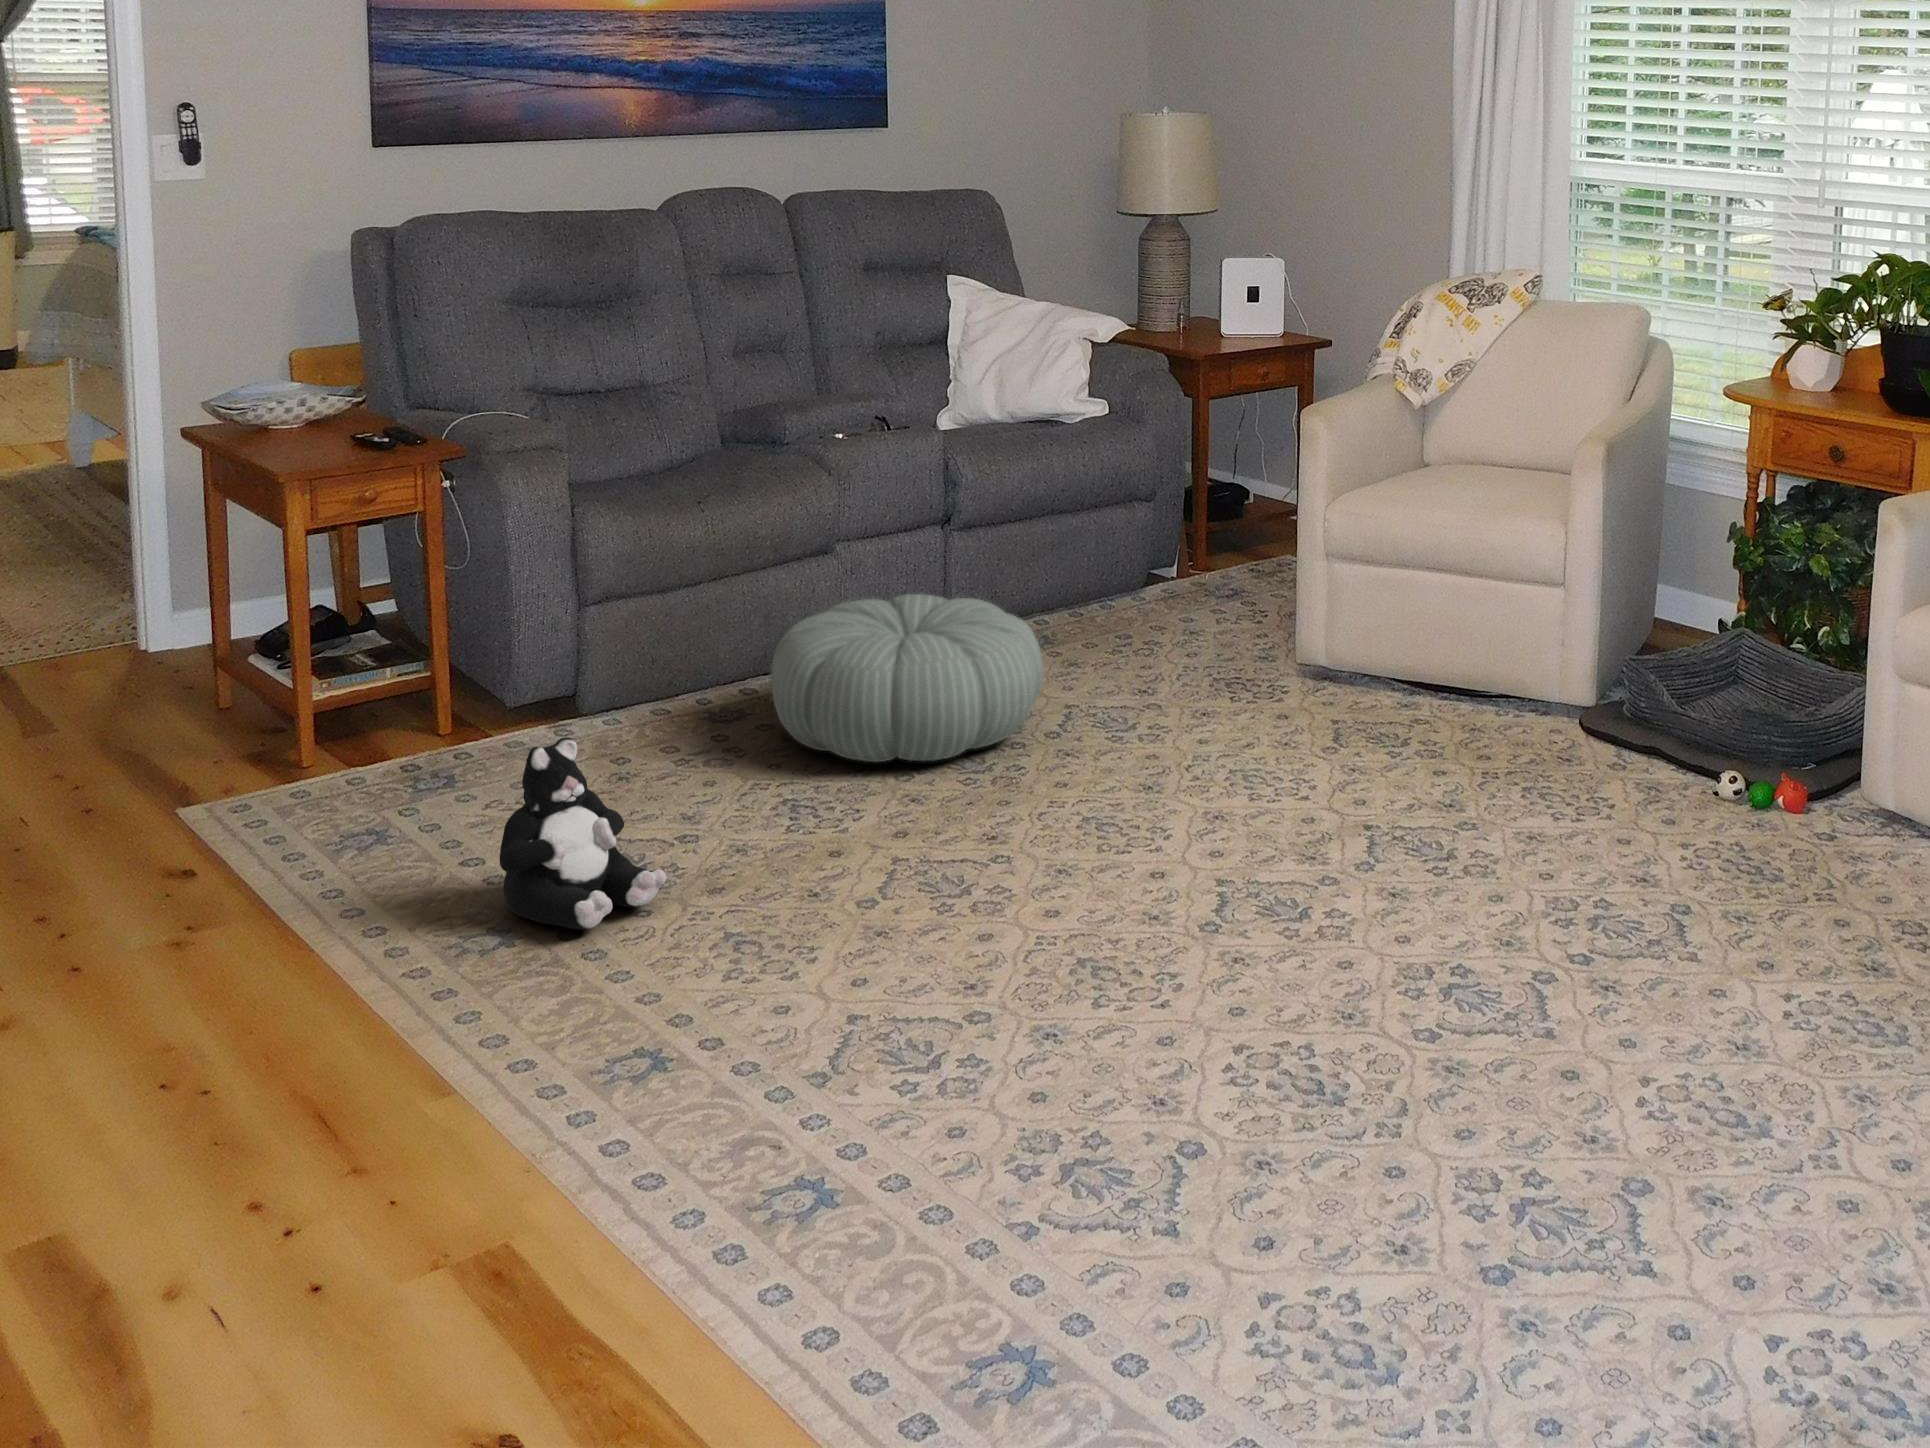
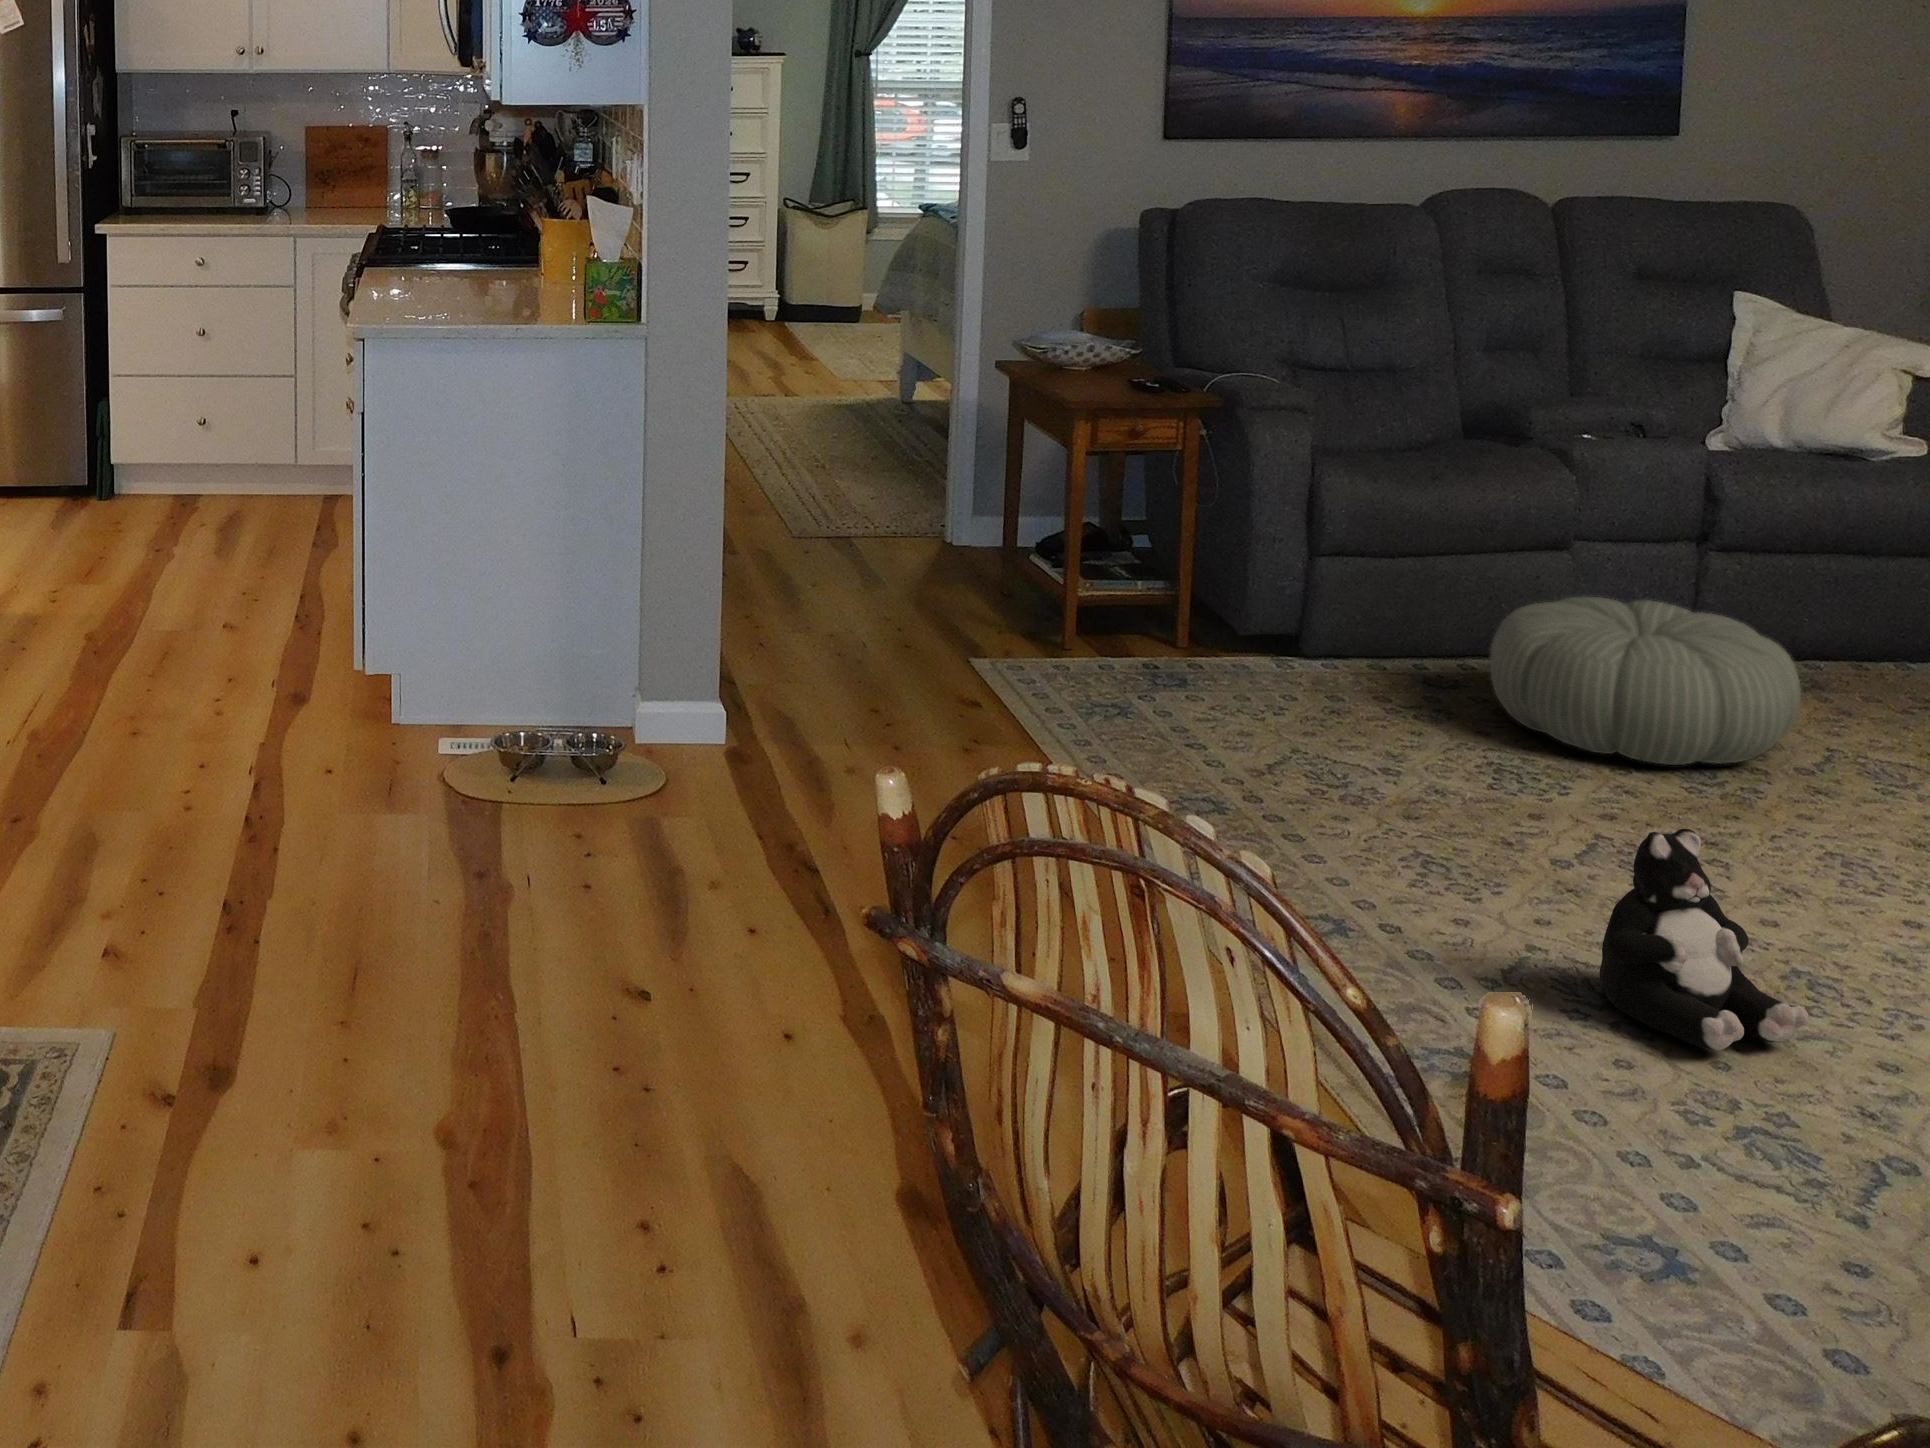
plush toy: present [499,737,666,929] -> present [1599,829,1809,1051]

